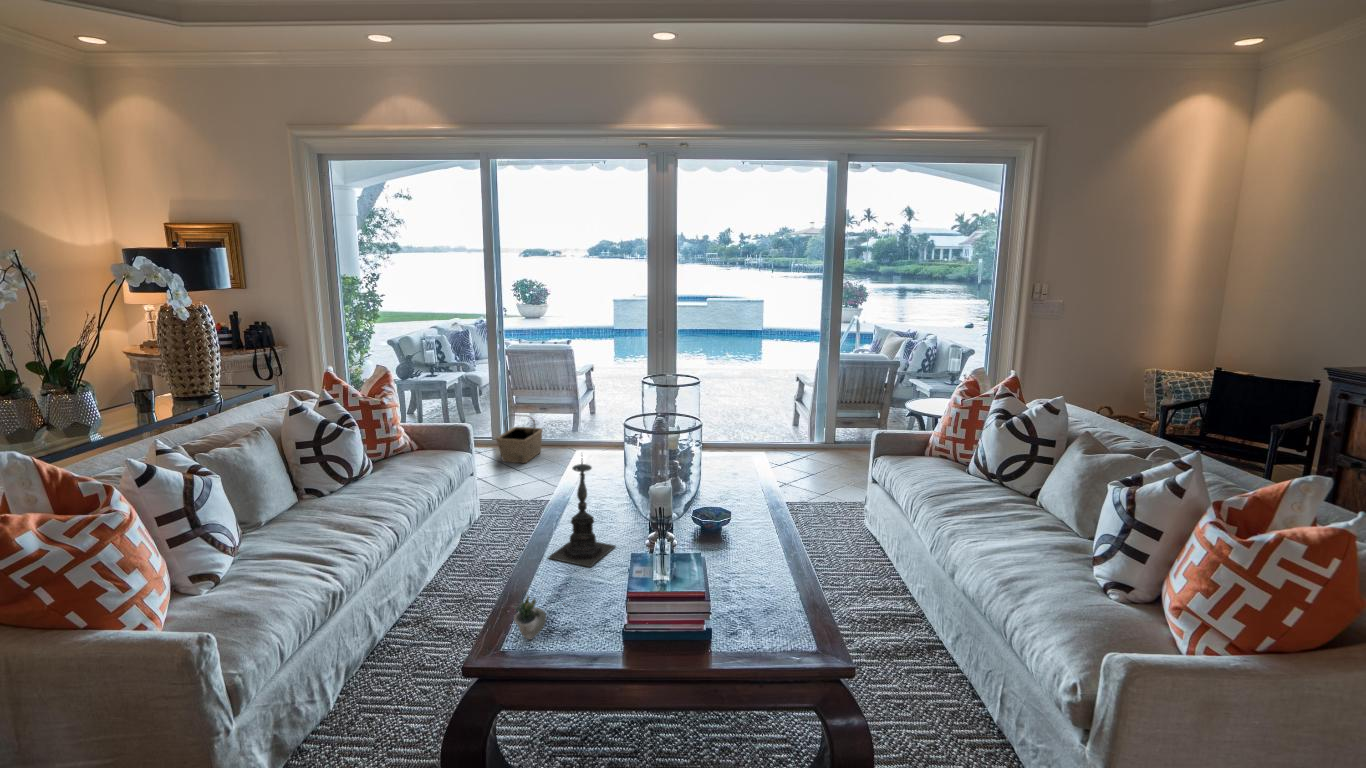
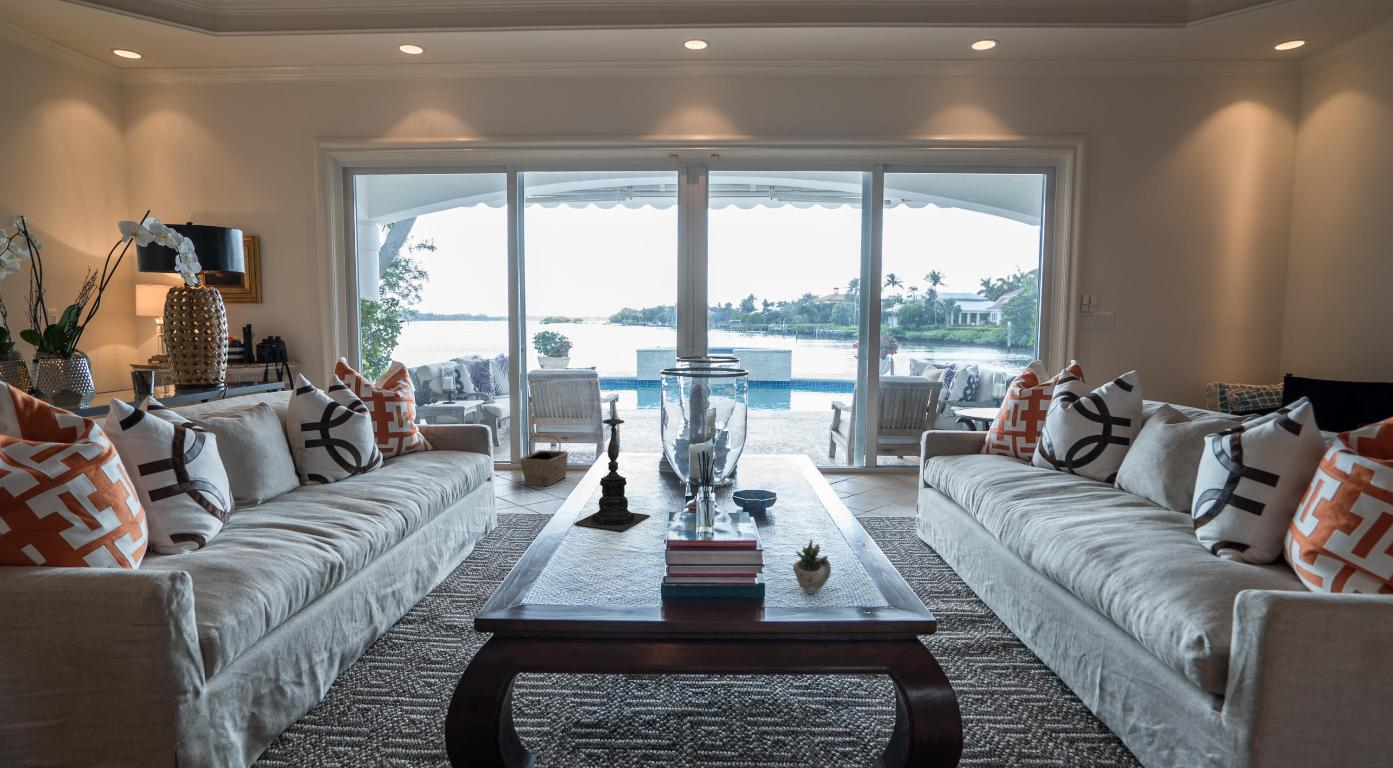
succulent plant: present [514,596,546,640] -> present [793,540,865,593]

